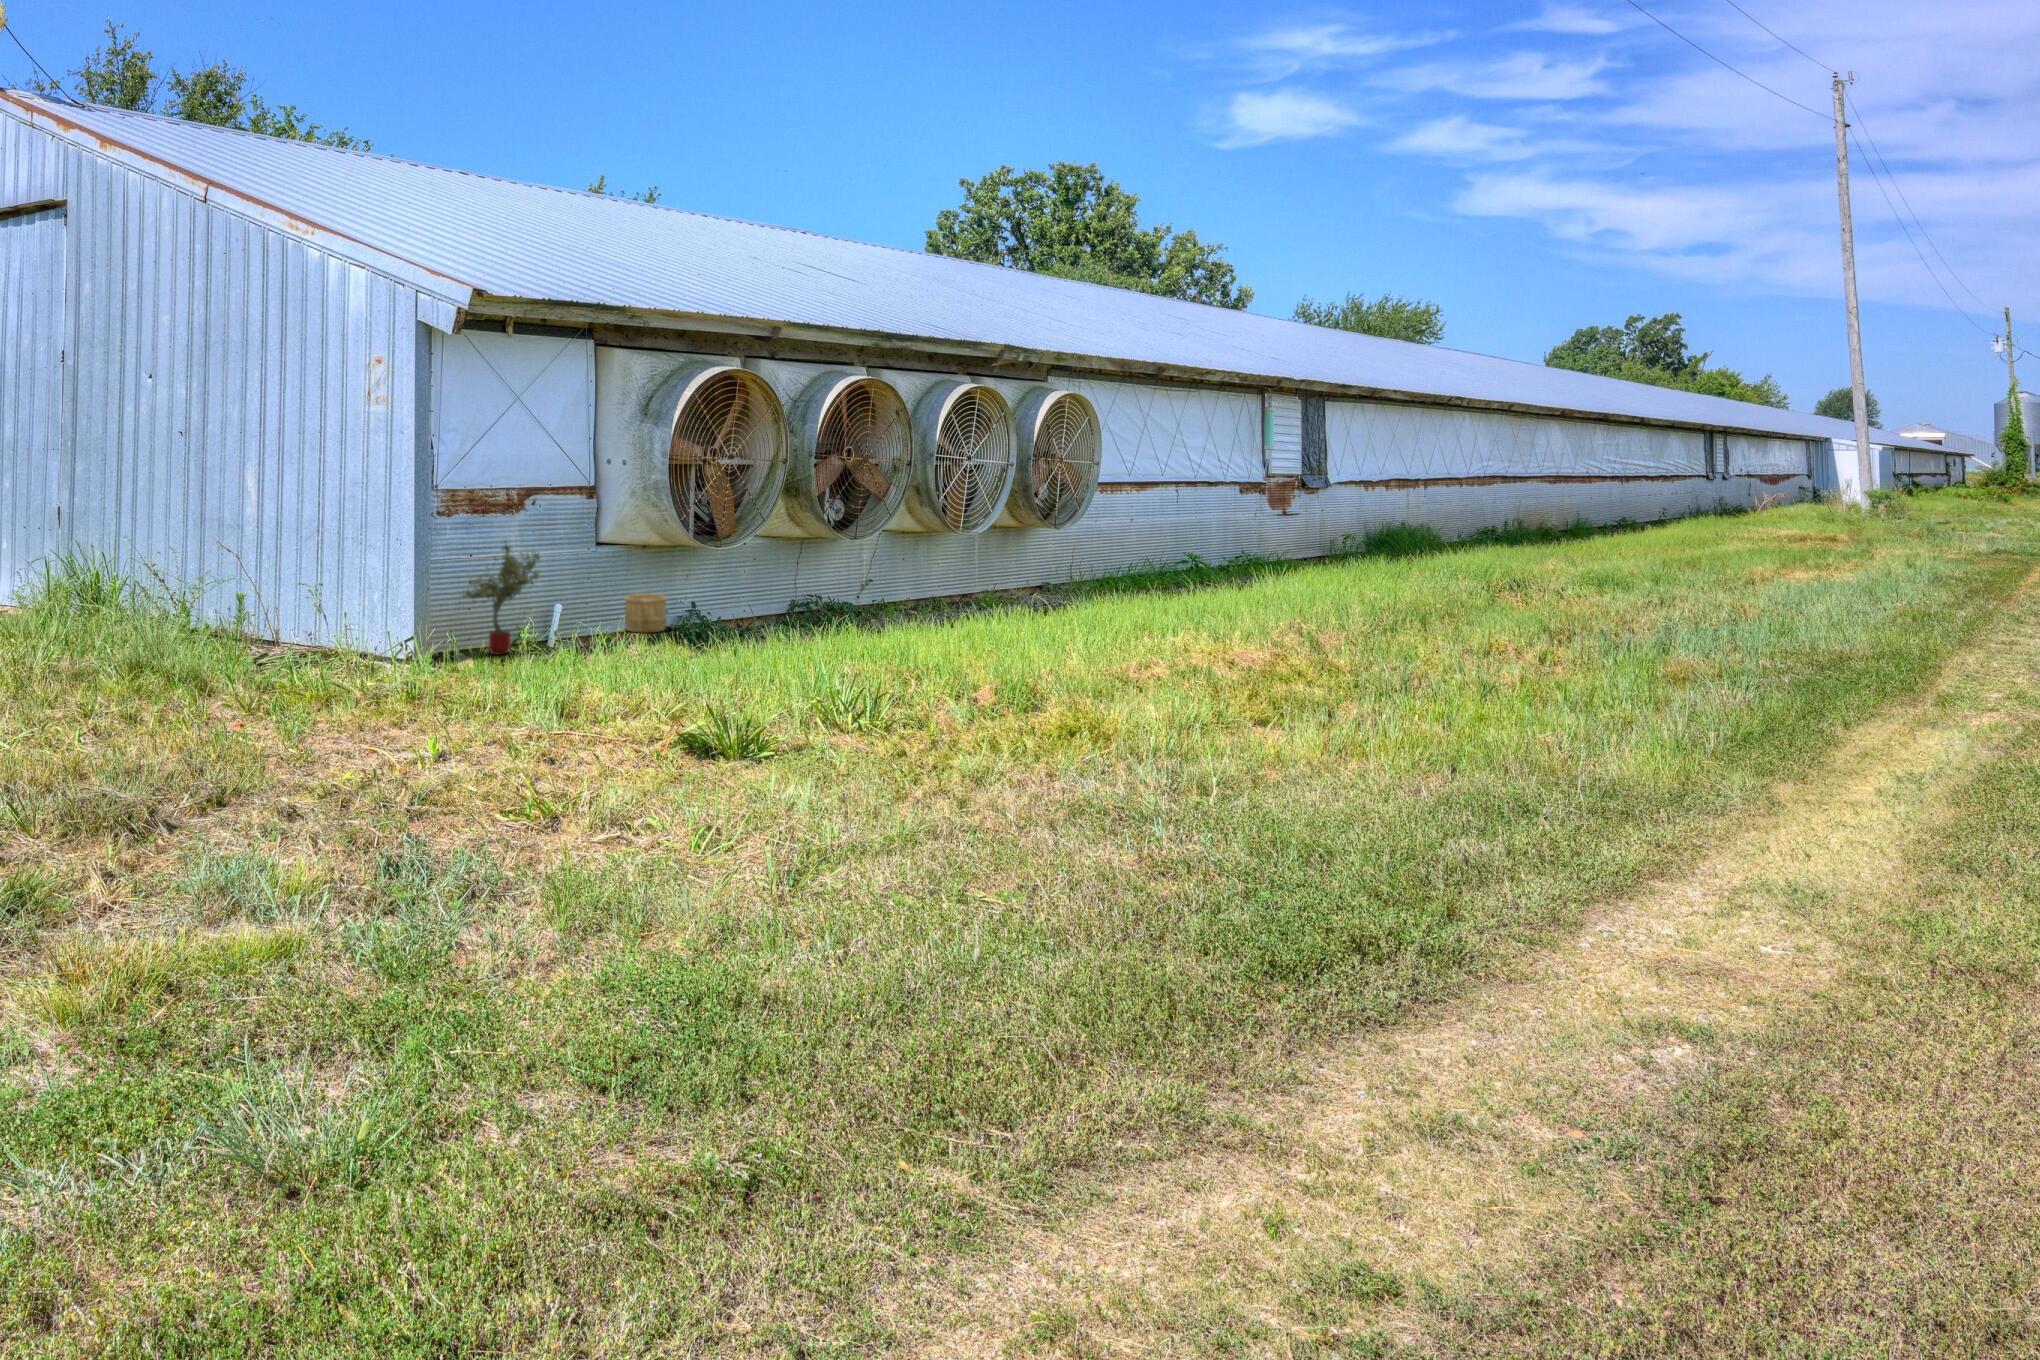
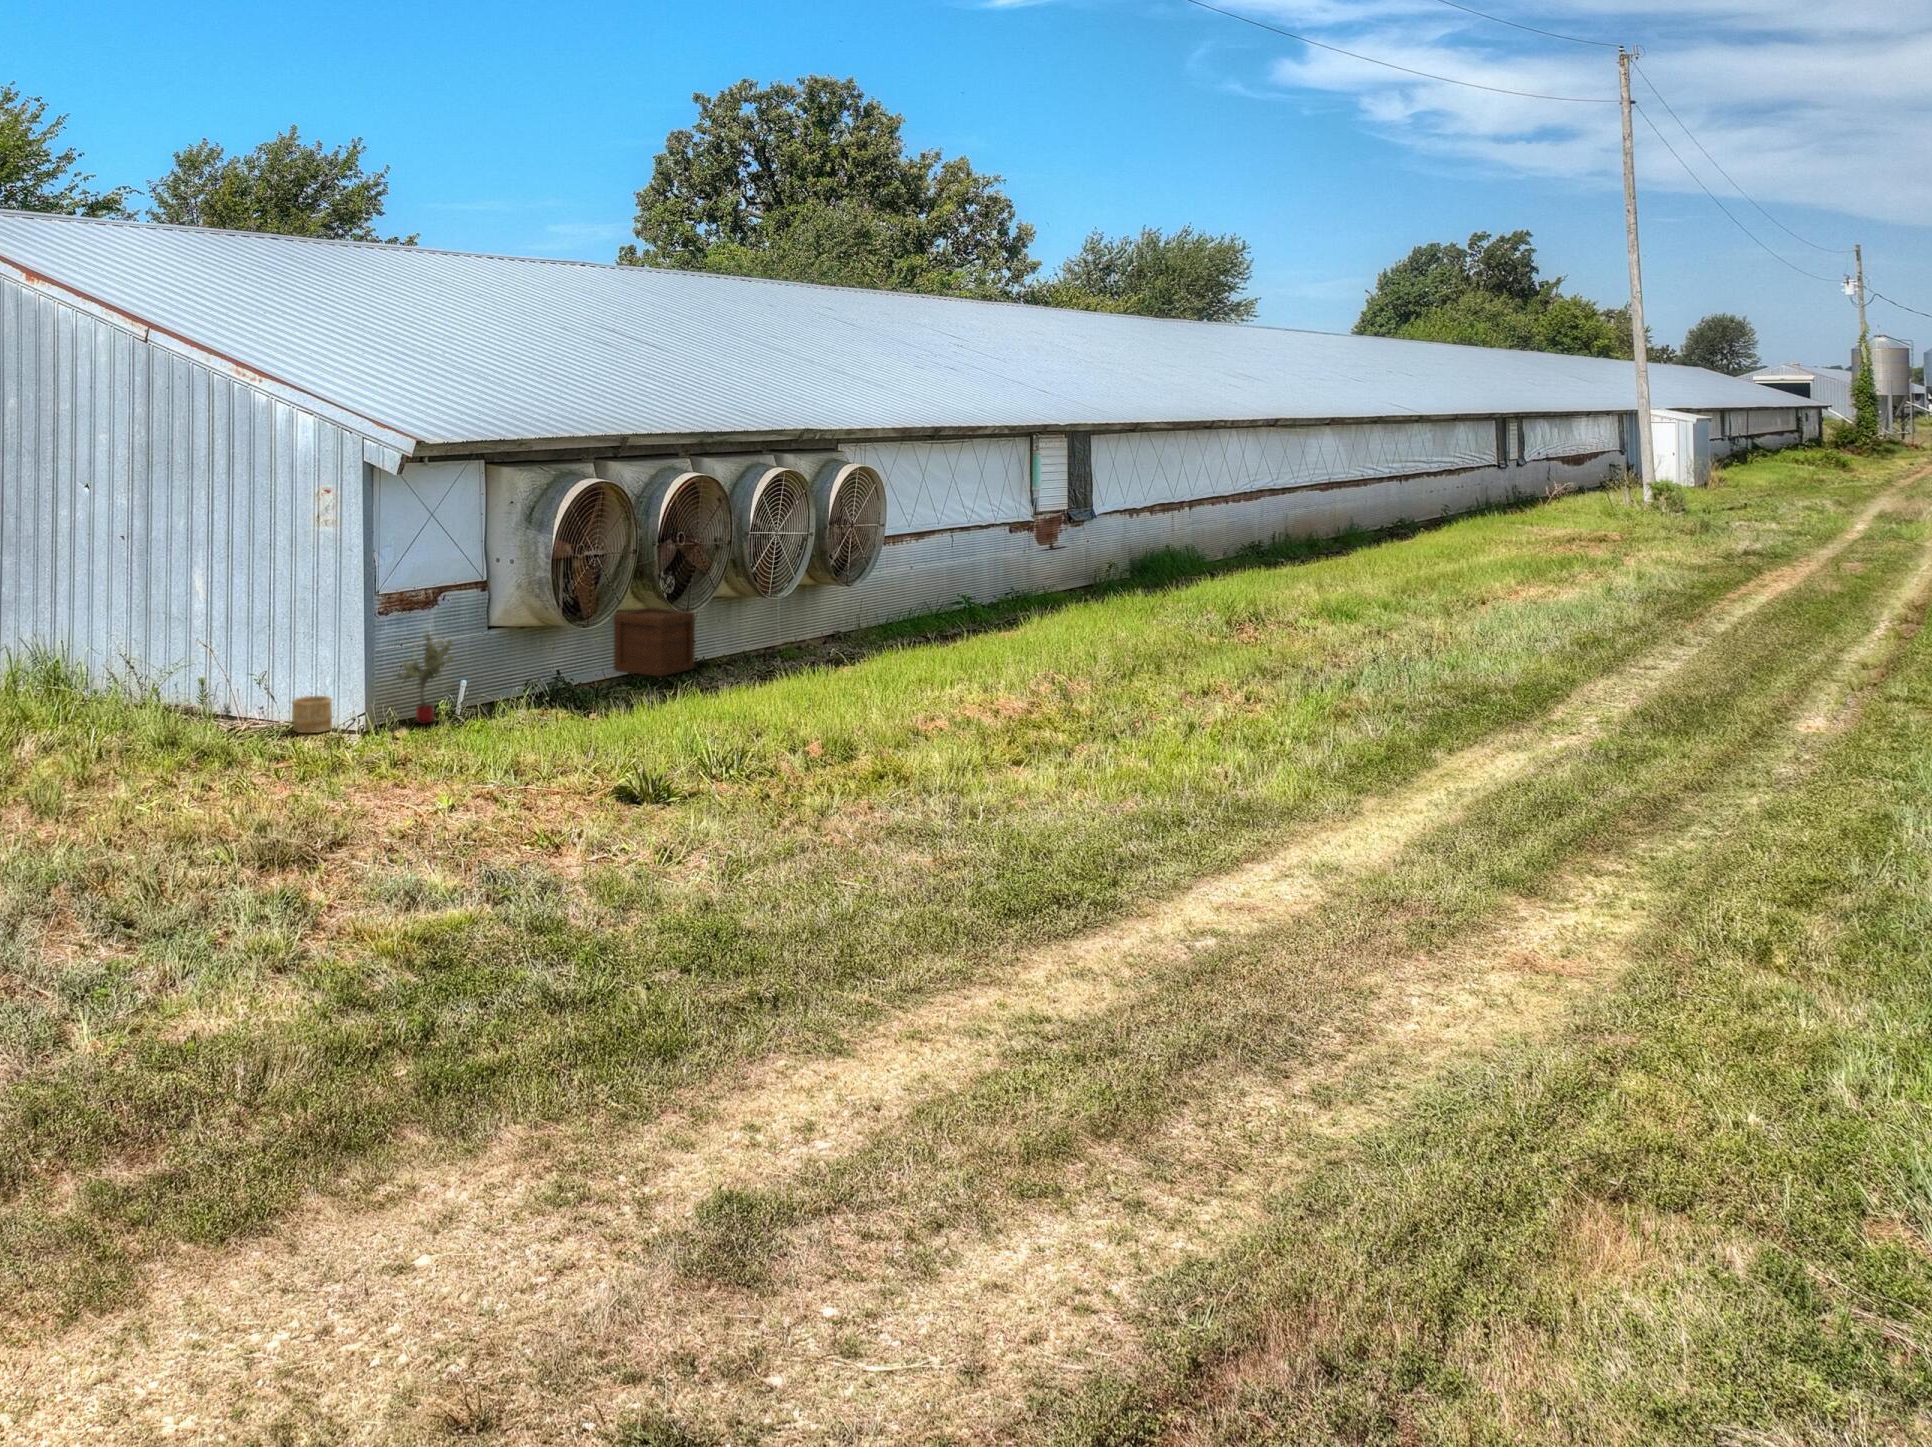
wooden crate: none [766,539,863,617] -> present [614,607,695,677]
wooden bucket: present [625,593,667,633] -> present [292,696,332,733]

